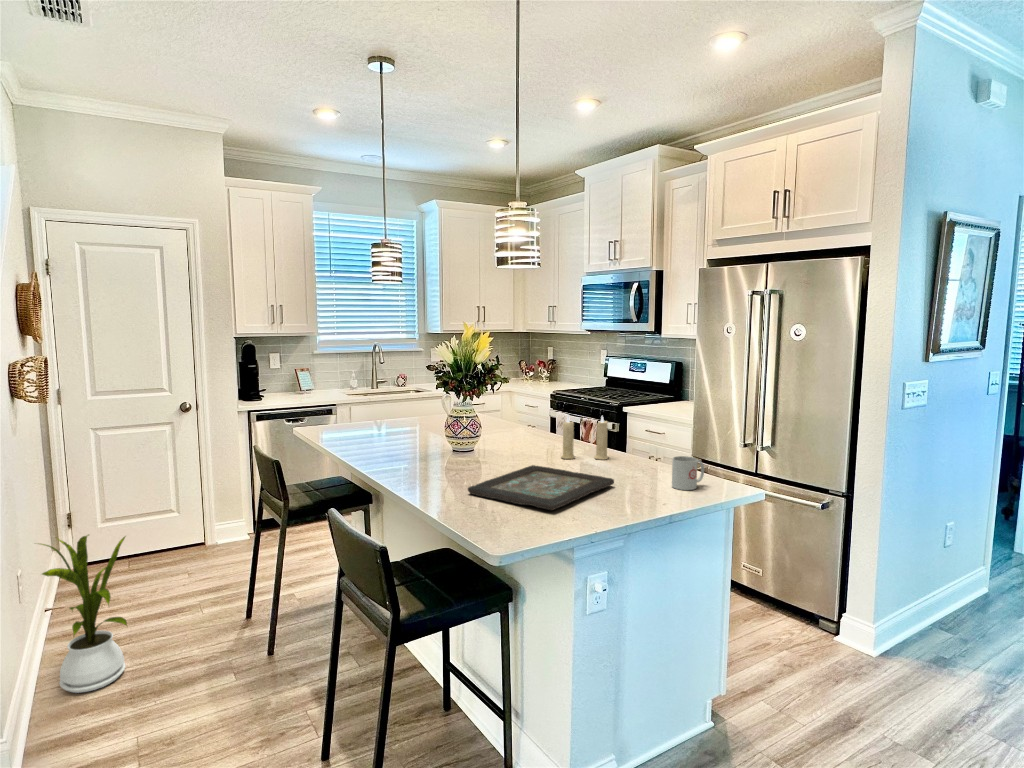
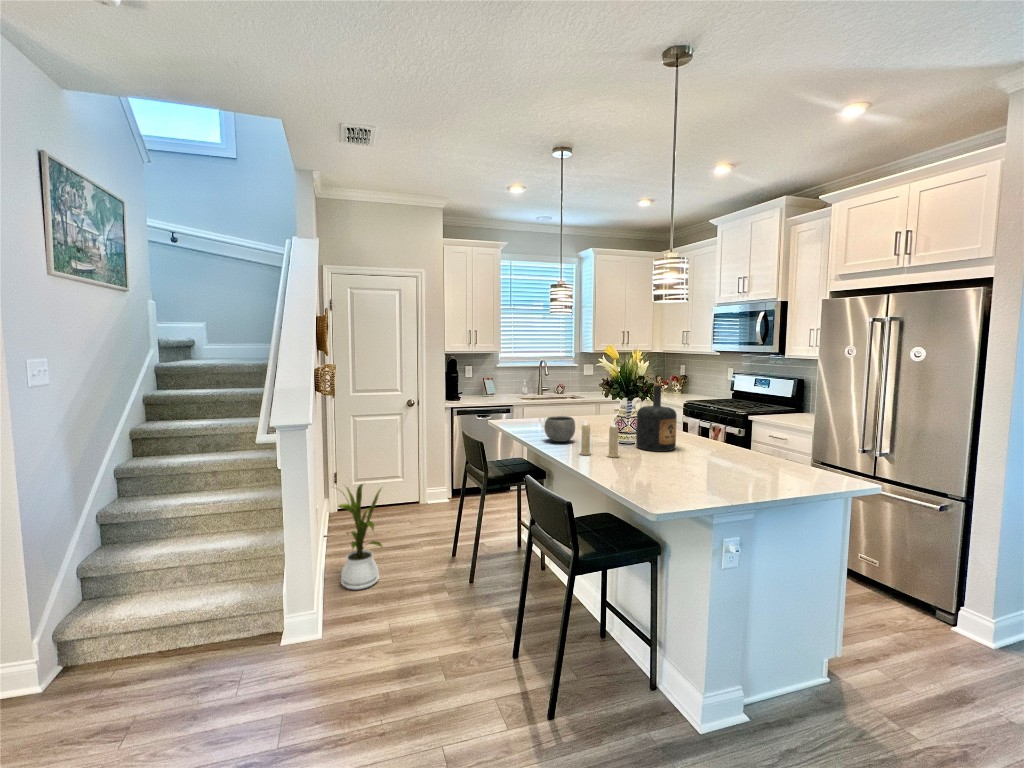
bottle: none [485,374,534,461] -> present [636,383,677,452]
candle: present [561,416,608,460] -> present [580,420,619,457]
ceramic bowl: none [364,421,406,456] -> present [544,416,575,442]
mug: present [672,456,704,490] -> none [797,454,827,481]
decorative tray: present [468,465,614,510] -> none [628,455,746,487]

